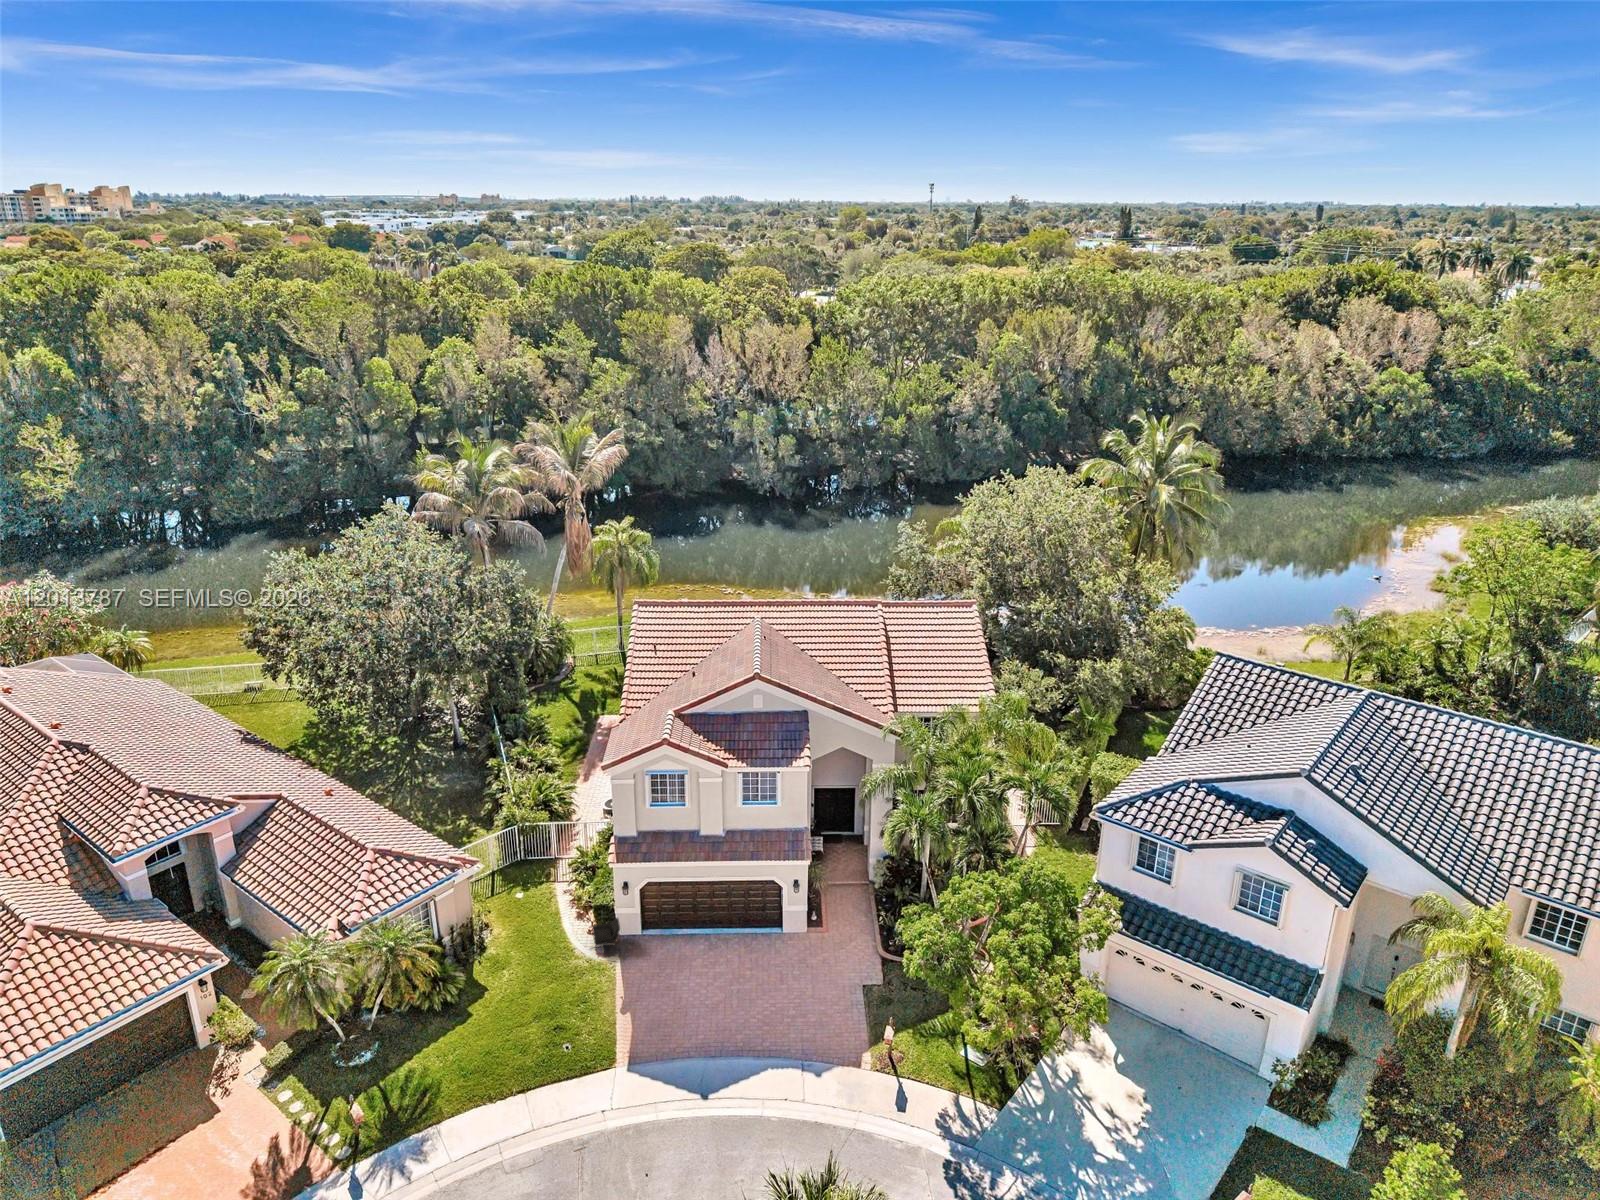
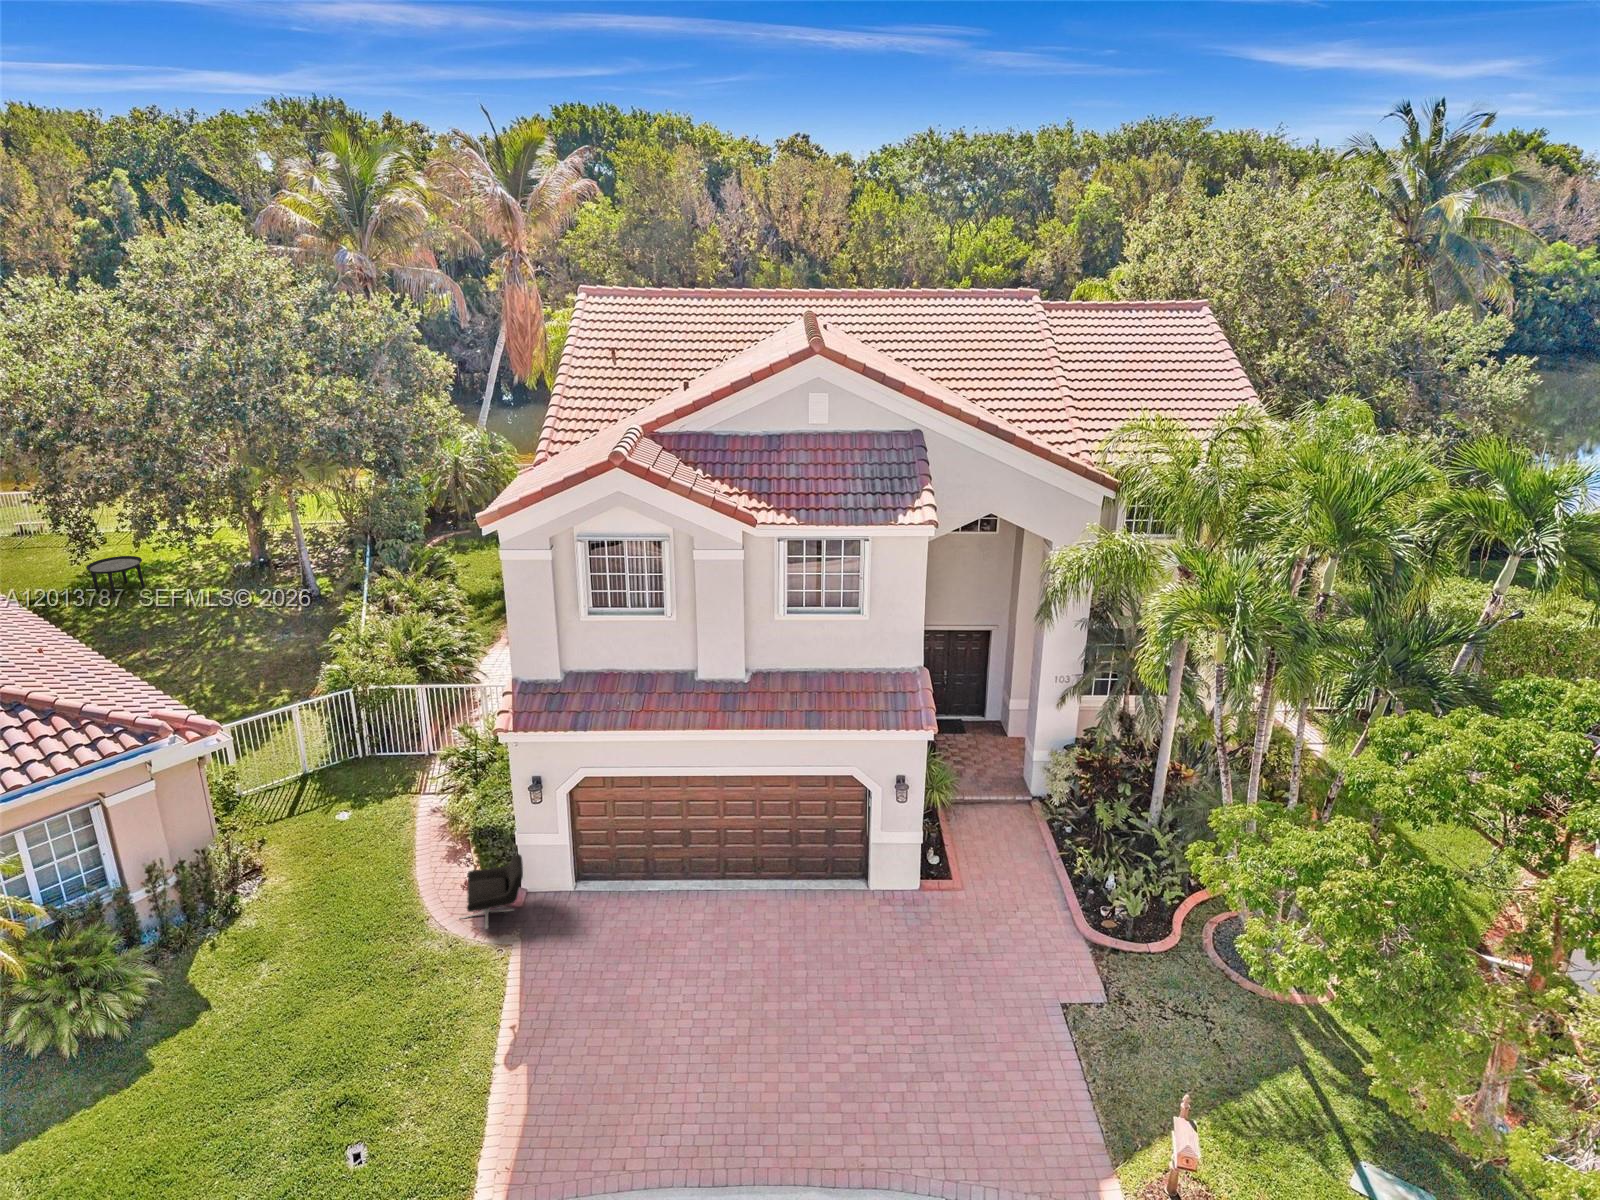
round table: none [321,719,354,748] -> present [86,556,145,597]

